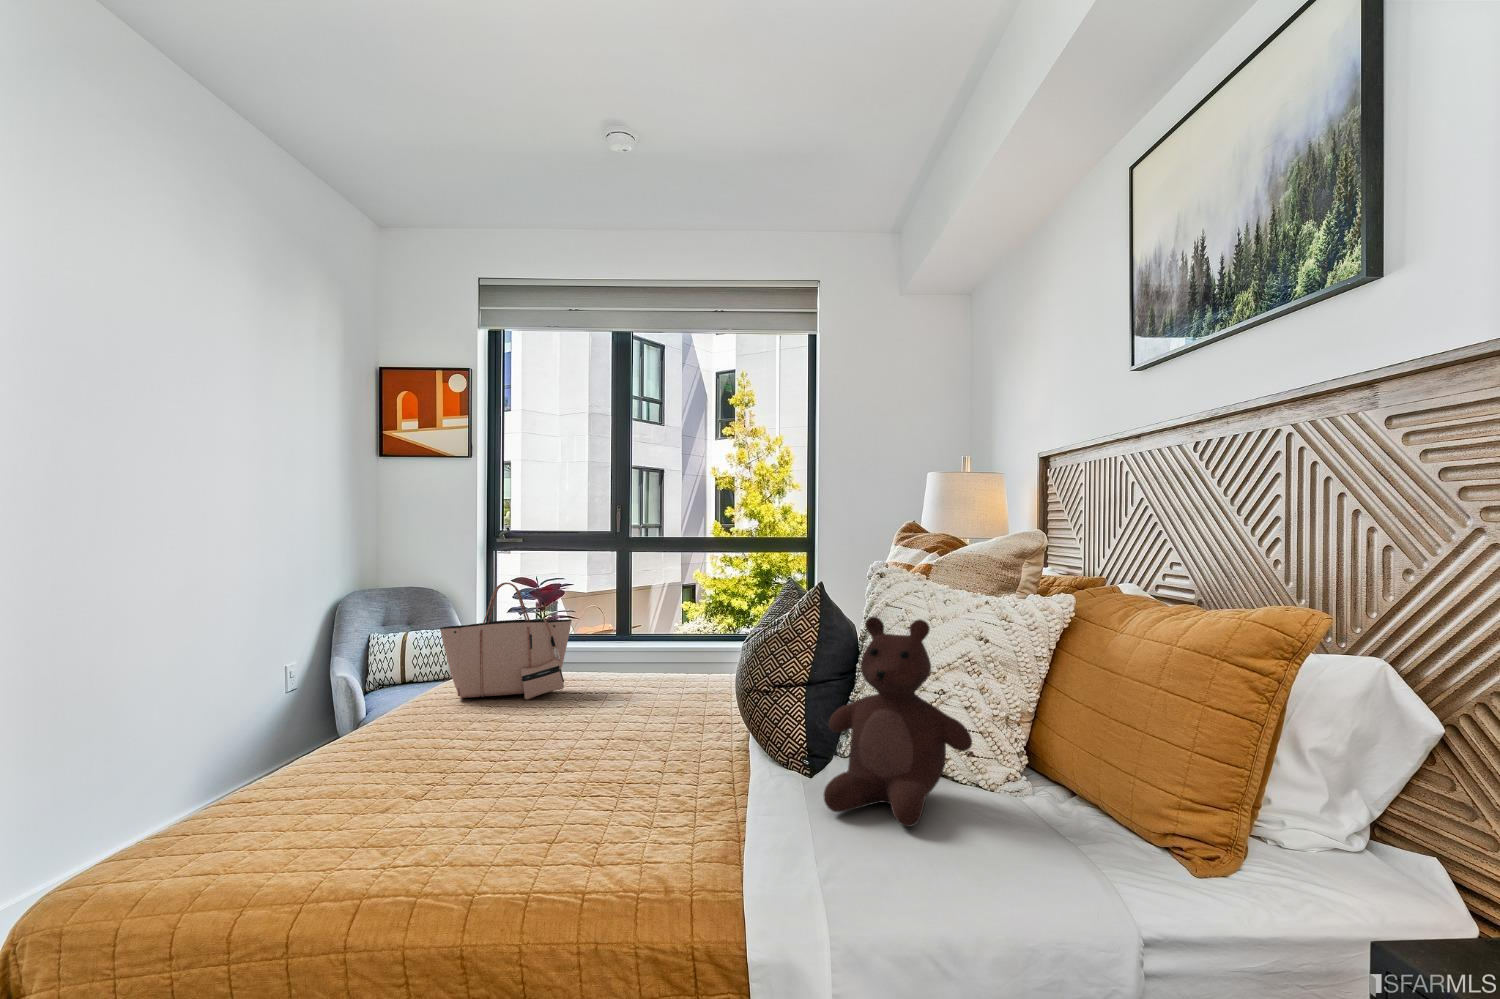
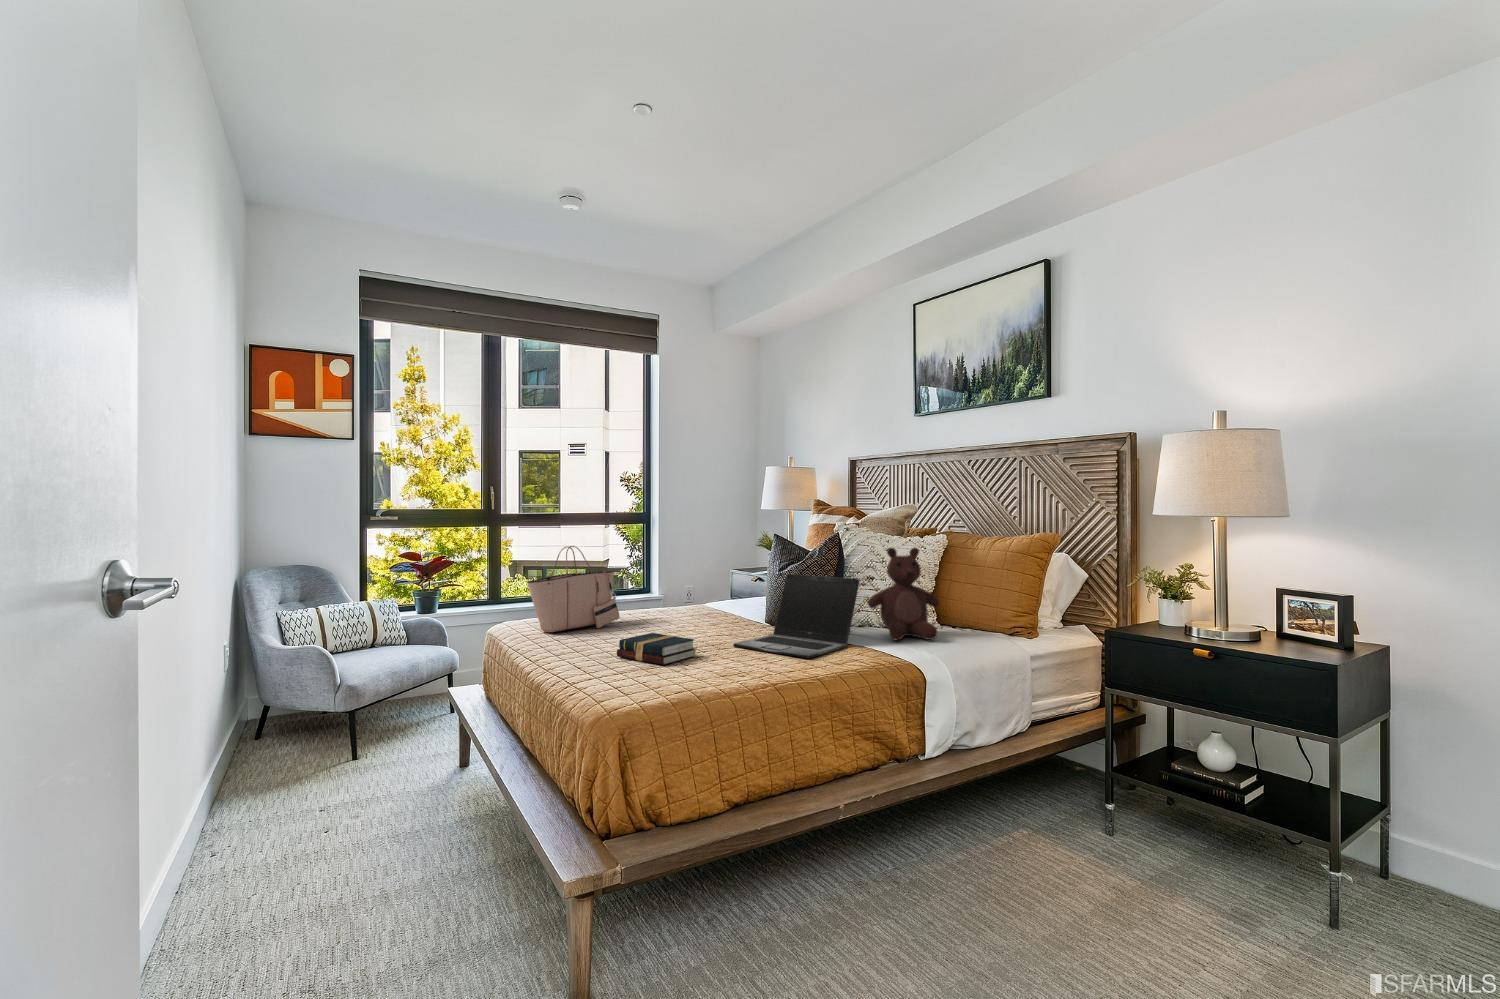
laptop: none [572,649,771,822] -> present [733,574,860,658]
hardback book: none [390,723,480,784] -> present [617,633,697,665]

